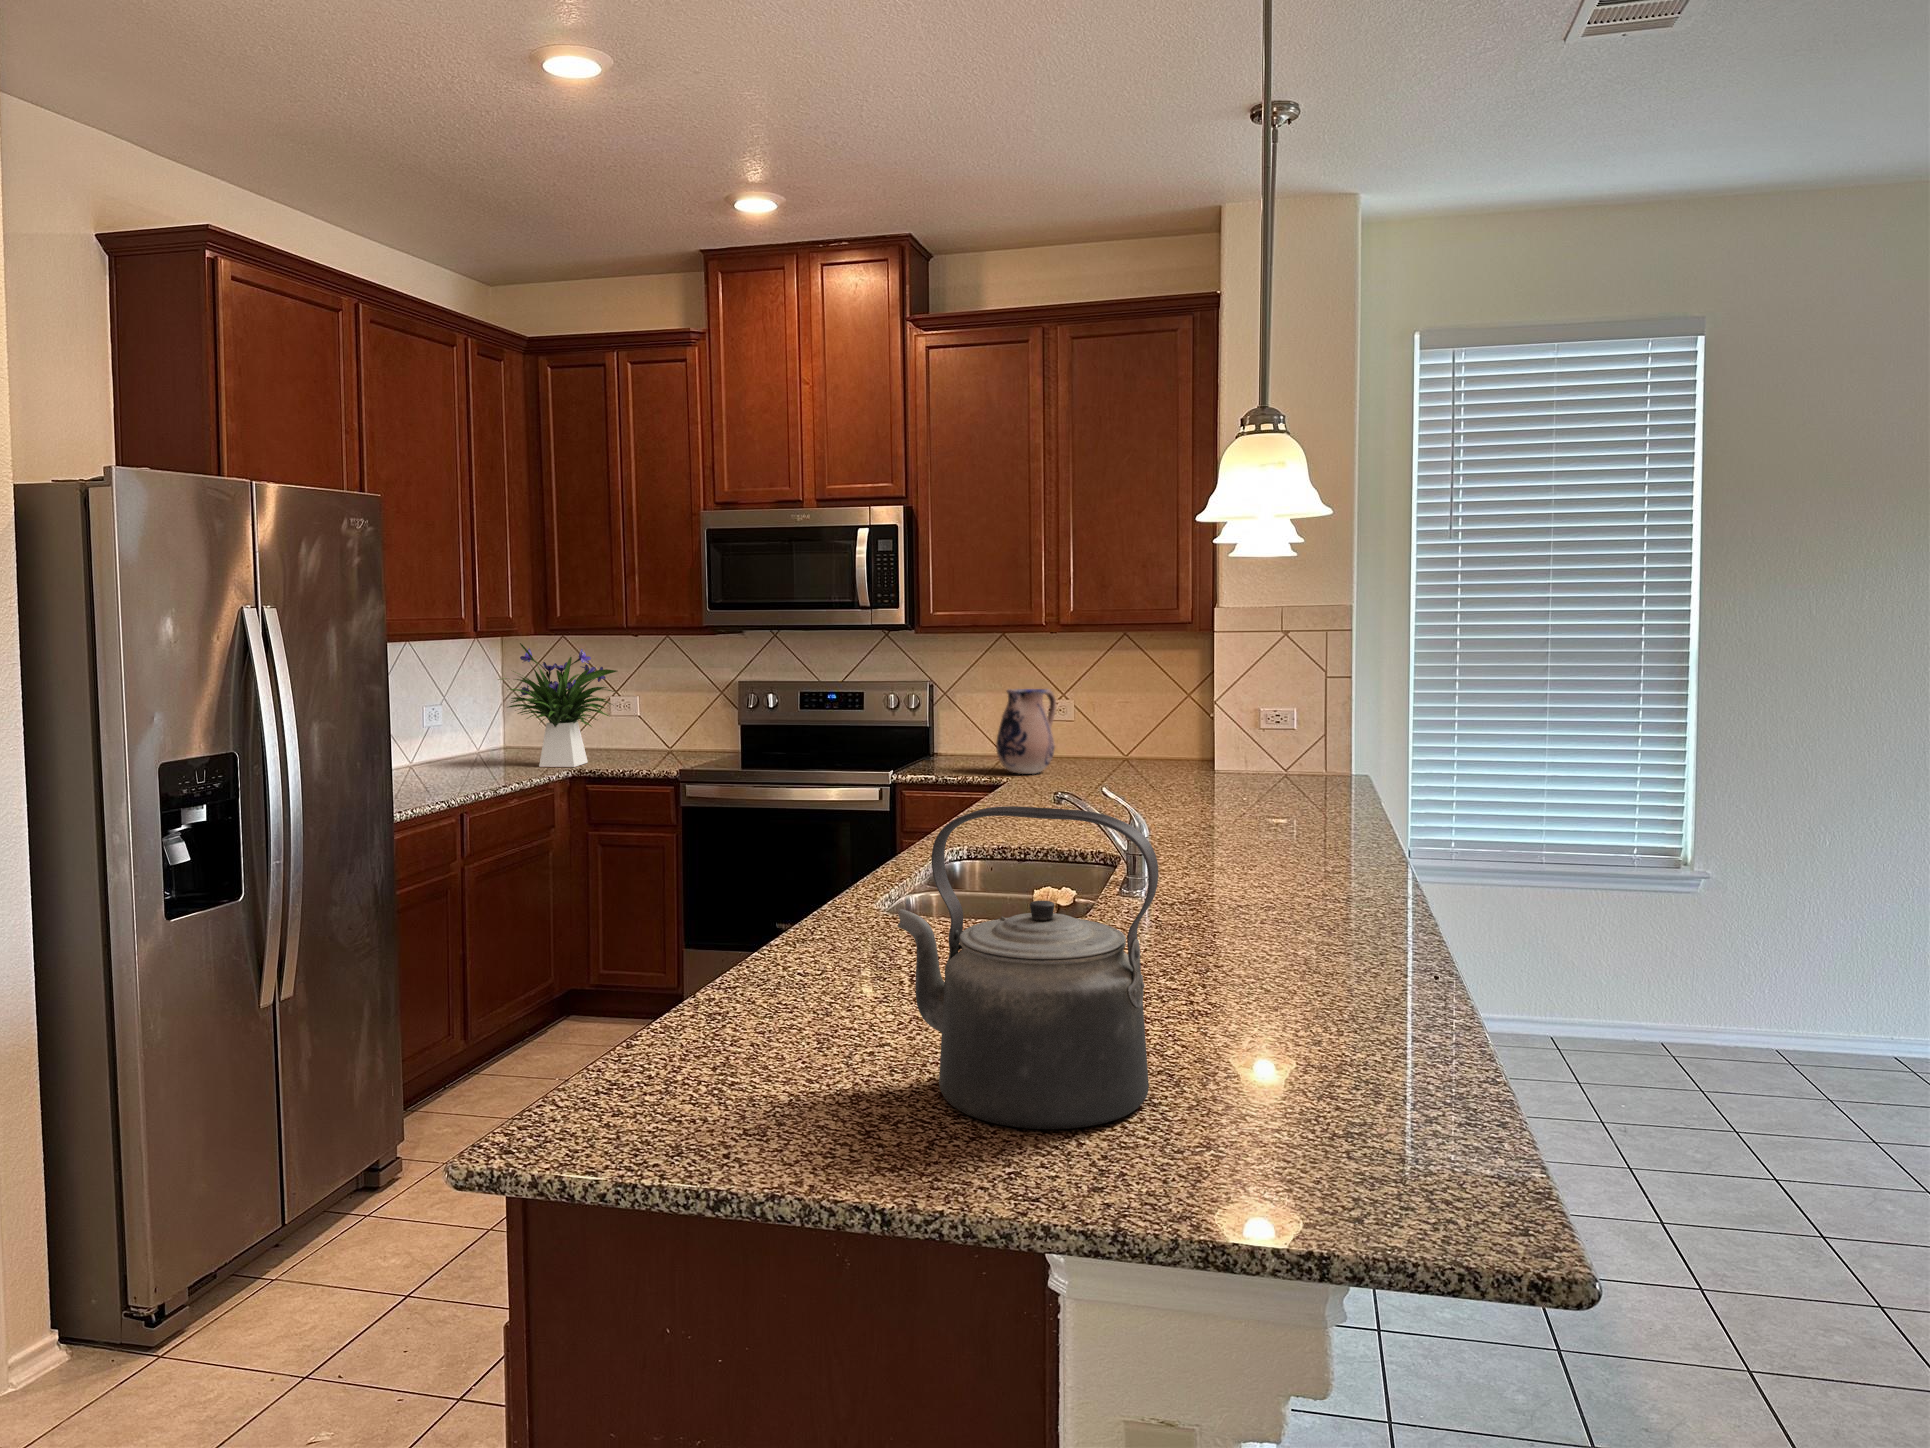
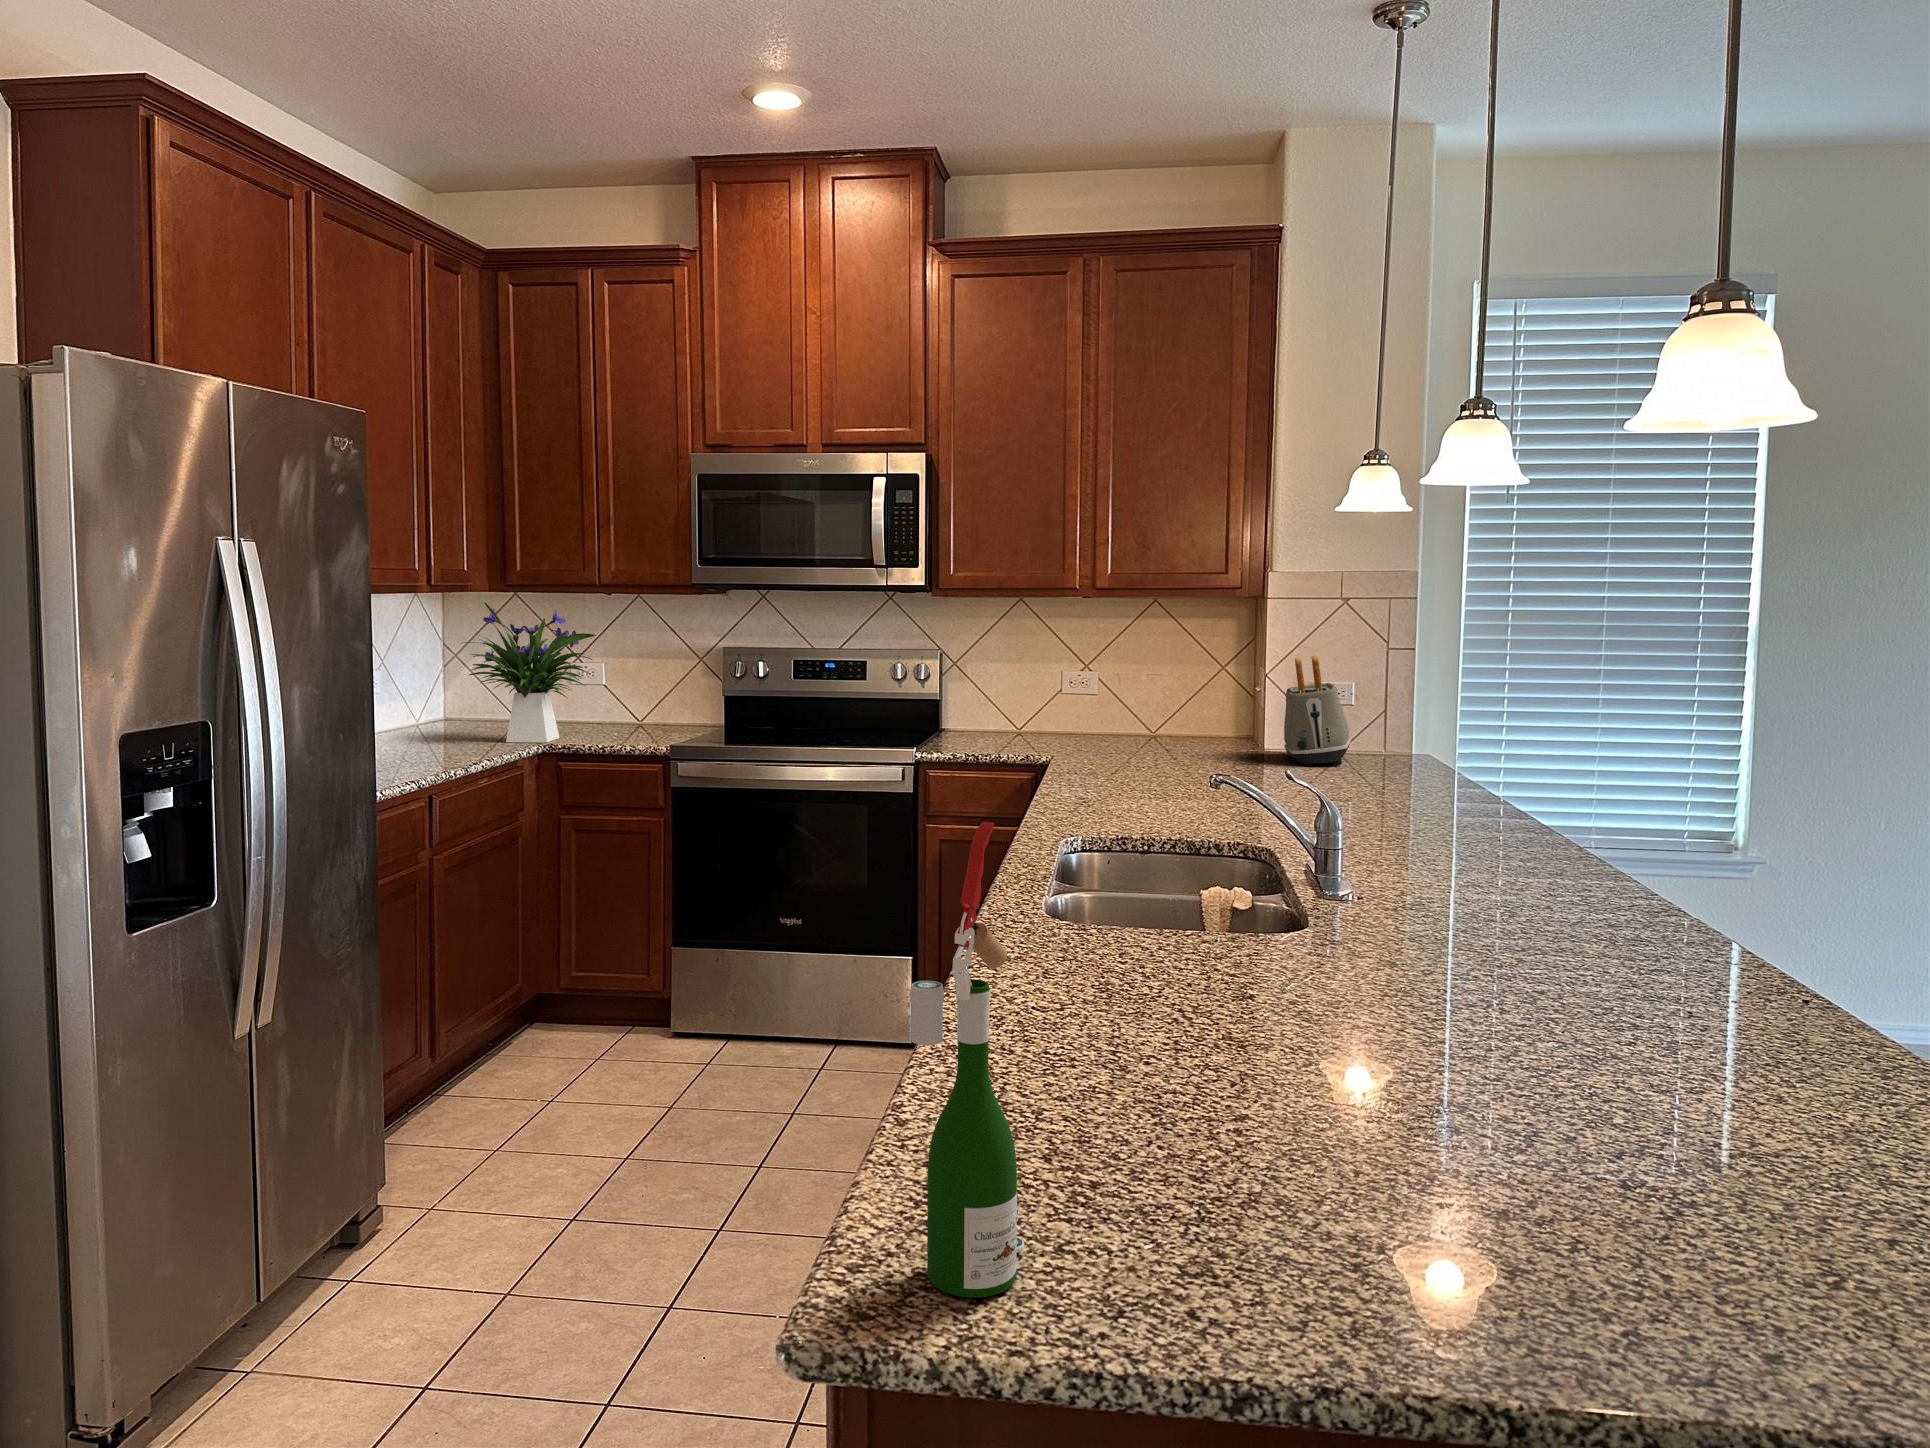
toaster: none [1224,685,1286,786] -> present [1284,656,1351,765]
ceramic pitcher: present [996,689,1056,774] -> none [1028,658,1092,751]
kettle: present [898,806,1158,1129] -> none [1310,789,1729,1247]
wine bottle: none [551,828,649,1145] -> present [910,822,1024,1298]

